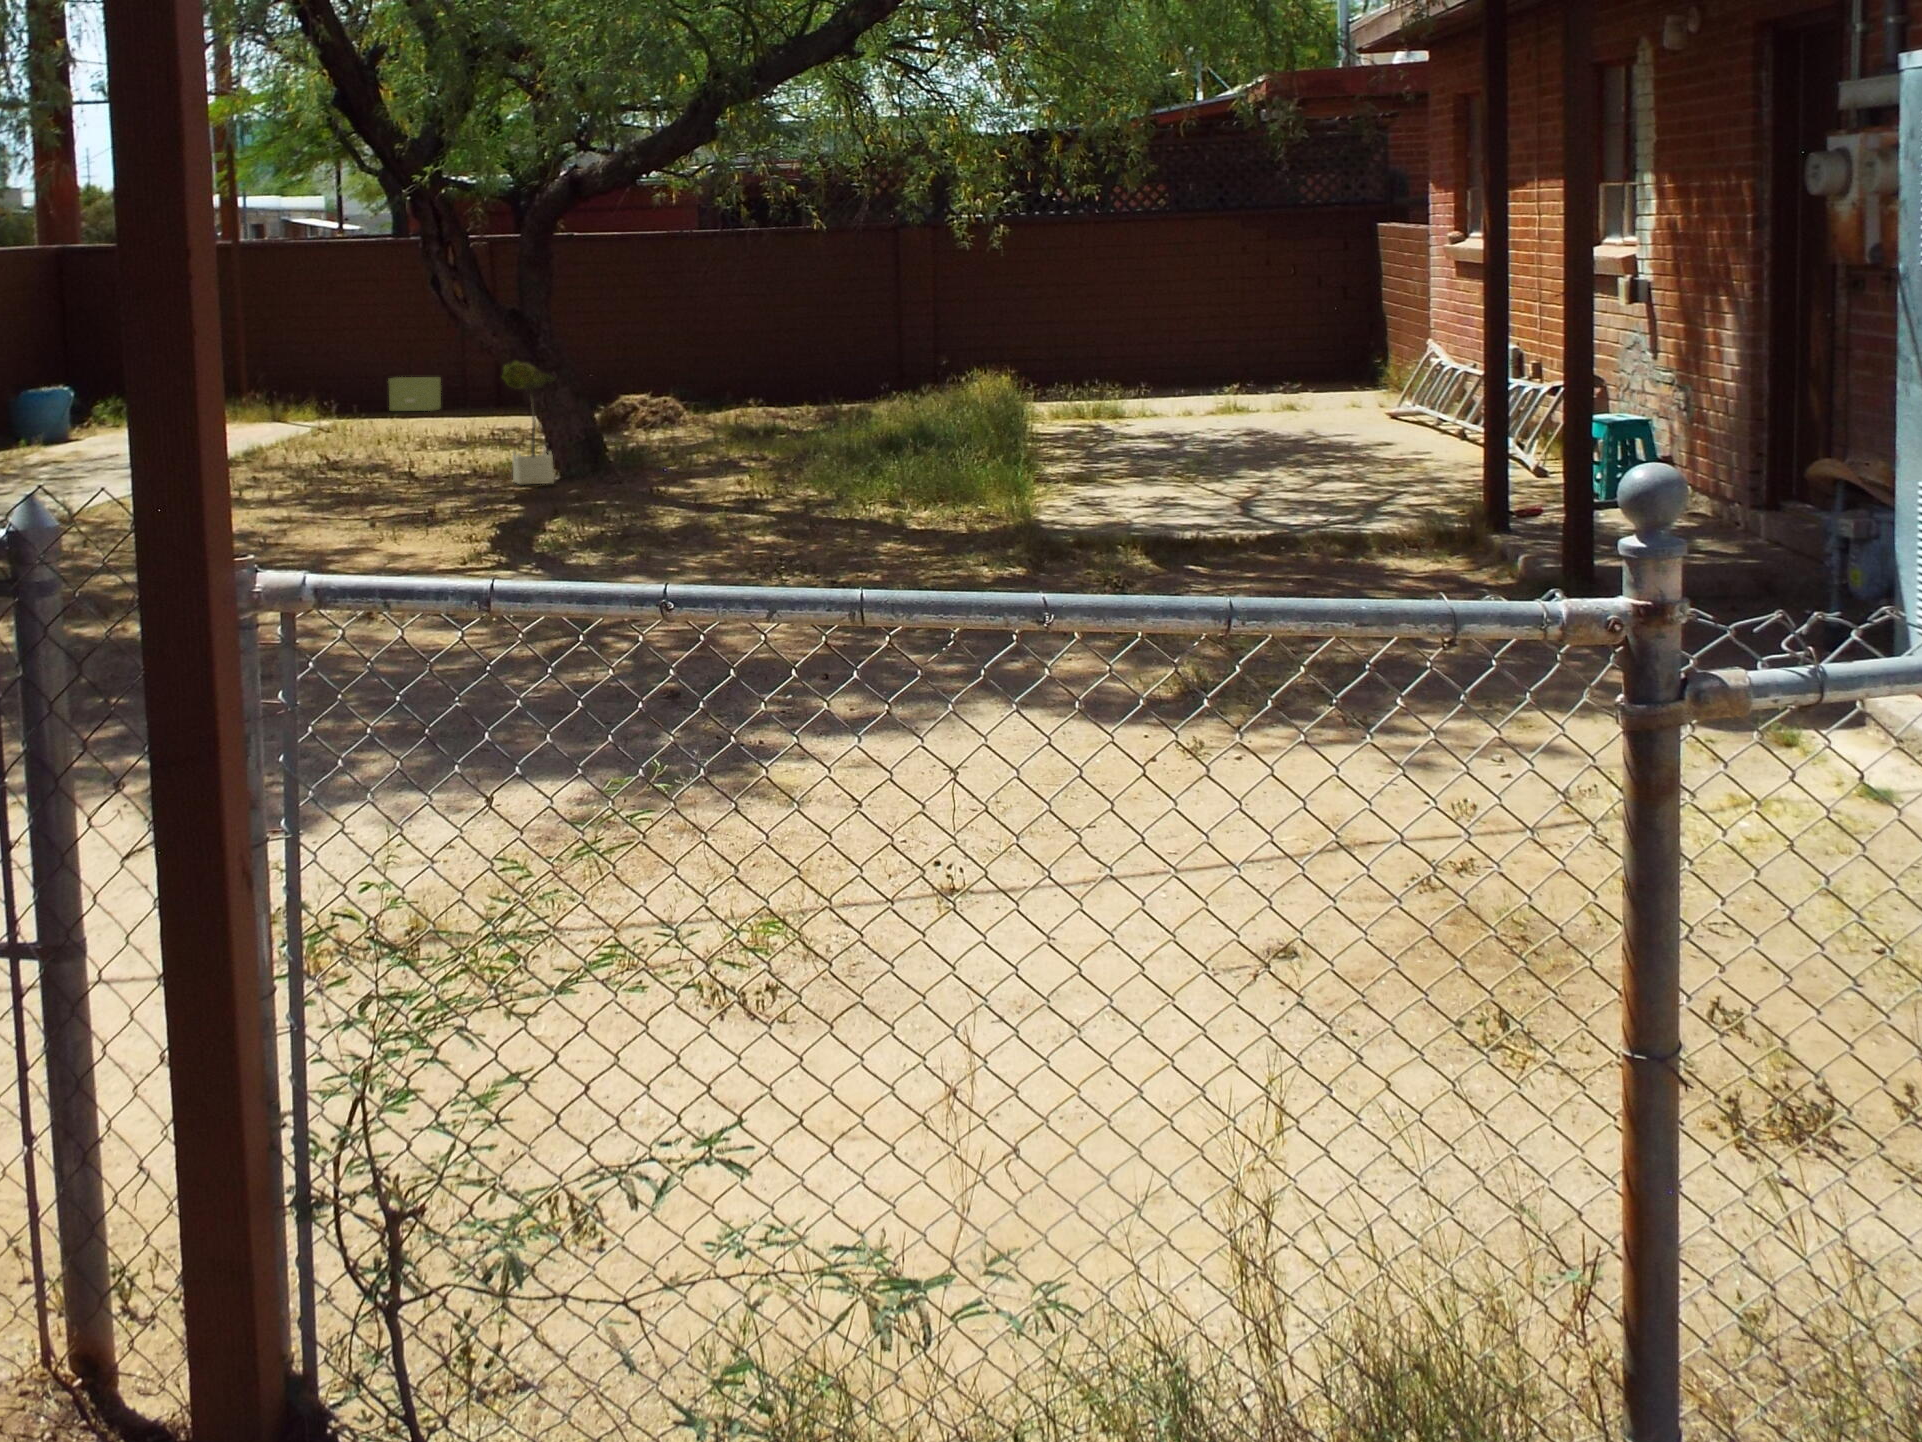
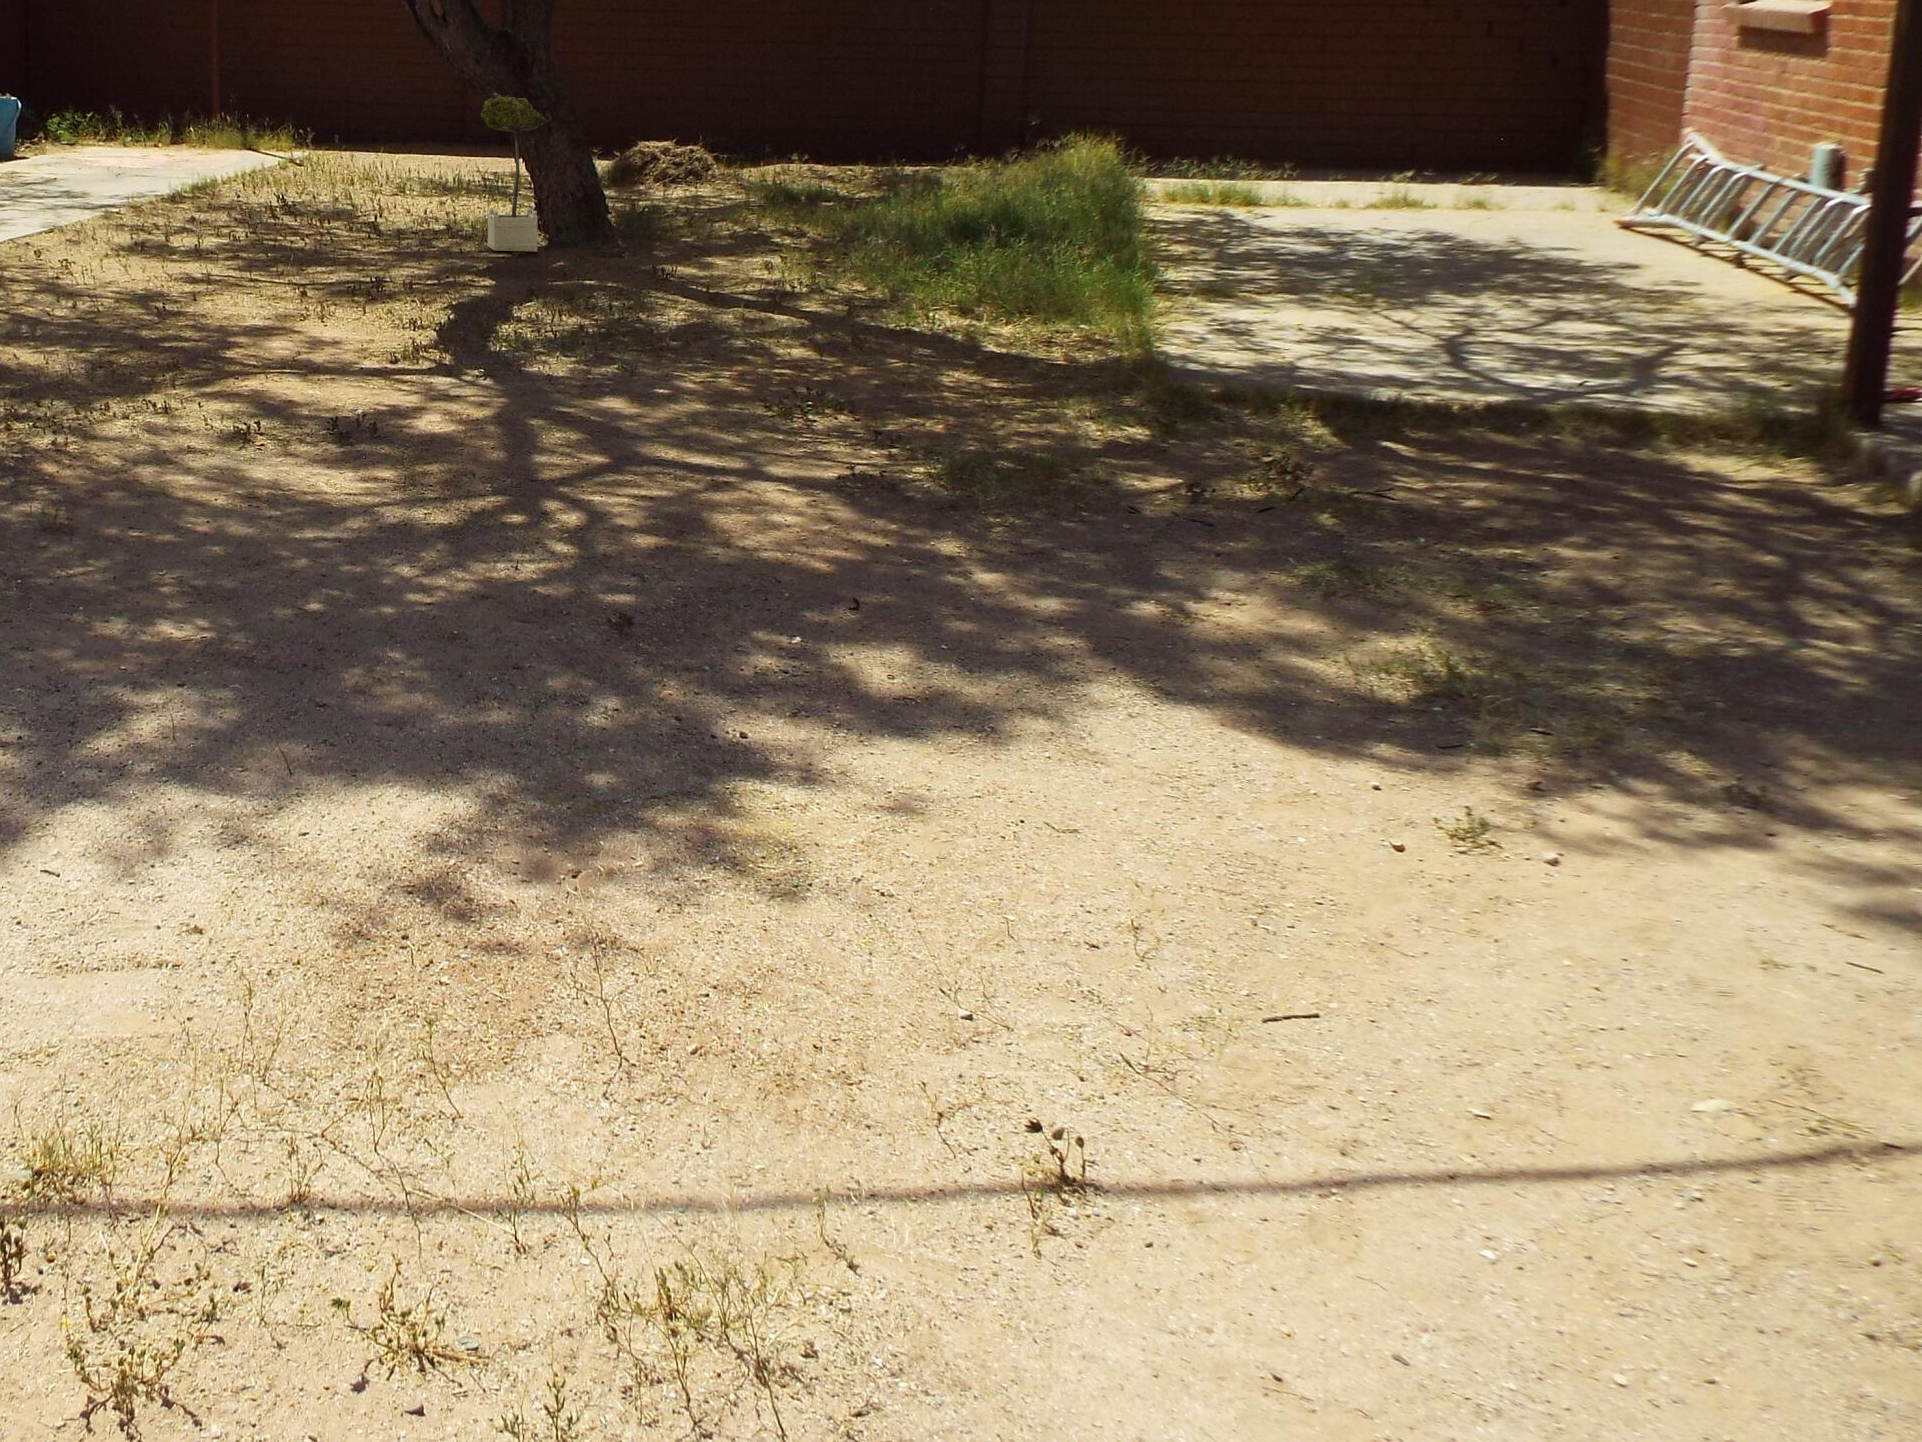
storage box: present [388,377,441,411] -> none [370,102,433,144]

